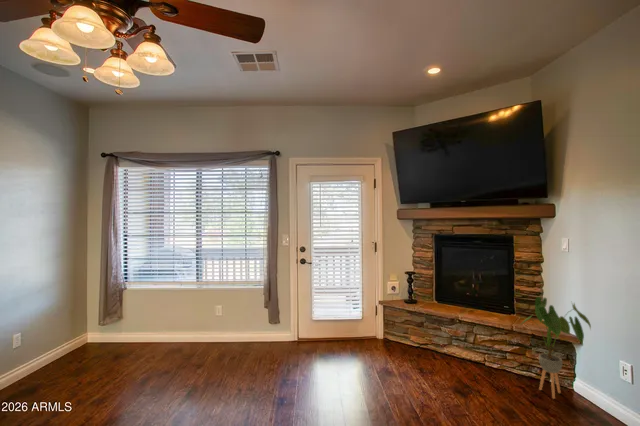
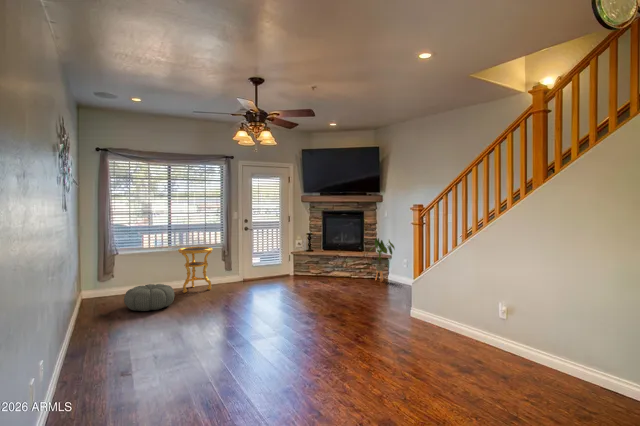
side table: none [189,285,239,357] -> present [178,247,212,293]
pouf: none [64,345,148,399] -> present [124,284,175,311]

